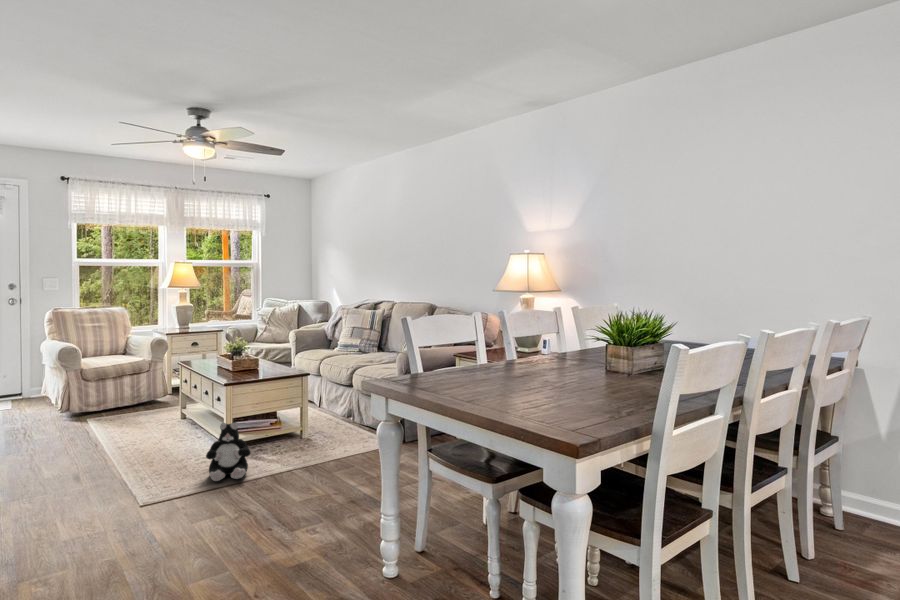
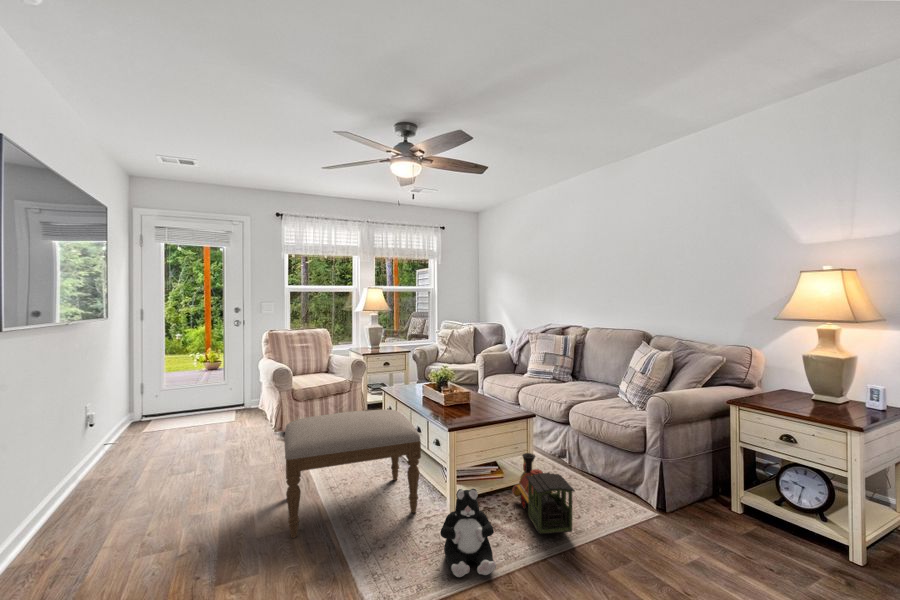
ottoman: none [70,375,200,475] -> present [284,409,421,538]
toy train: none [287,405,321,459] -> present [512,453,575,534]

